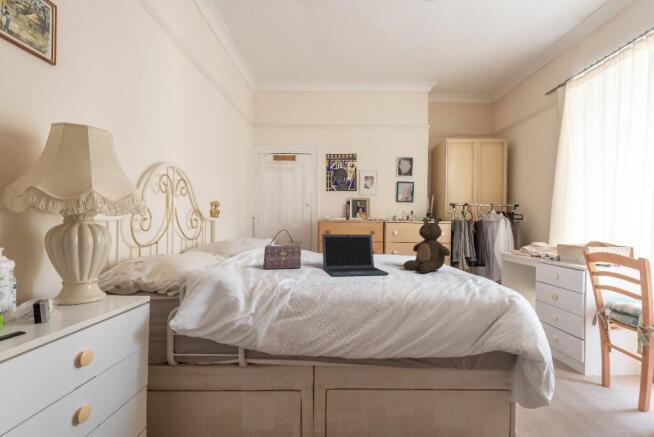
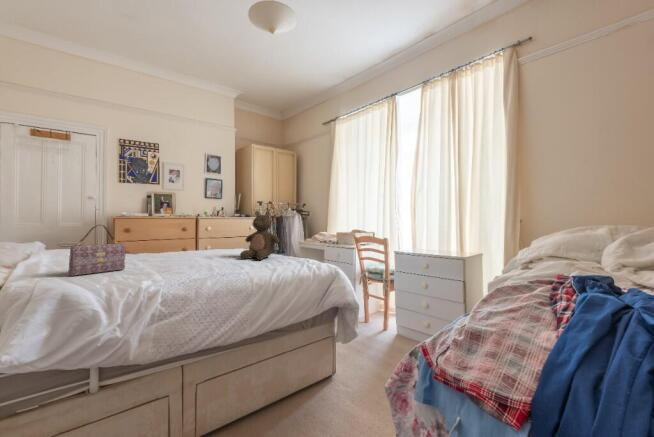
laptop: present [322,234,389,276] -> none [151,228,231,272]

